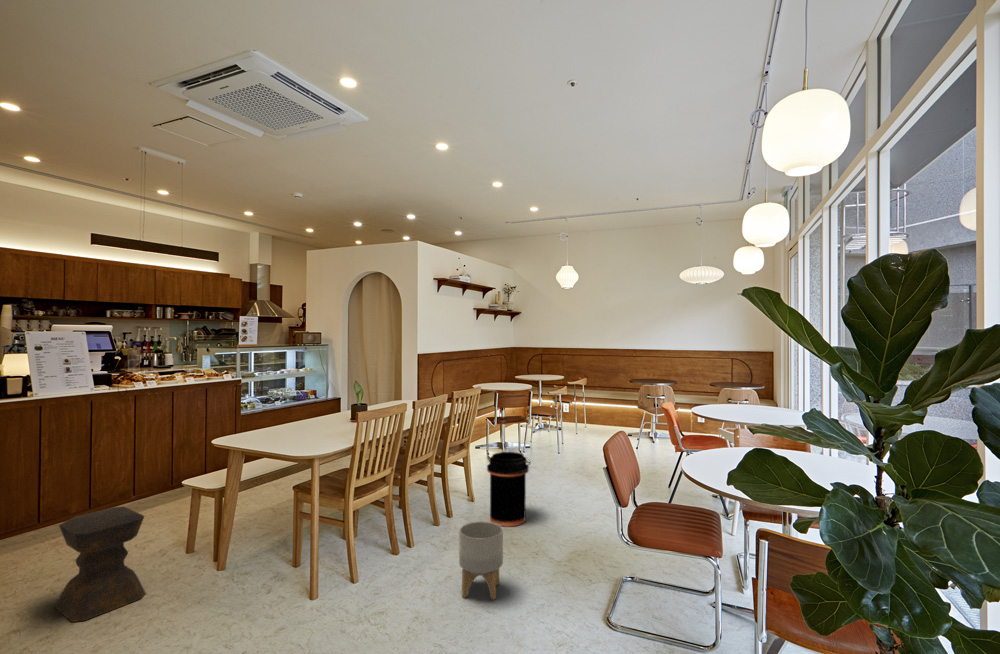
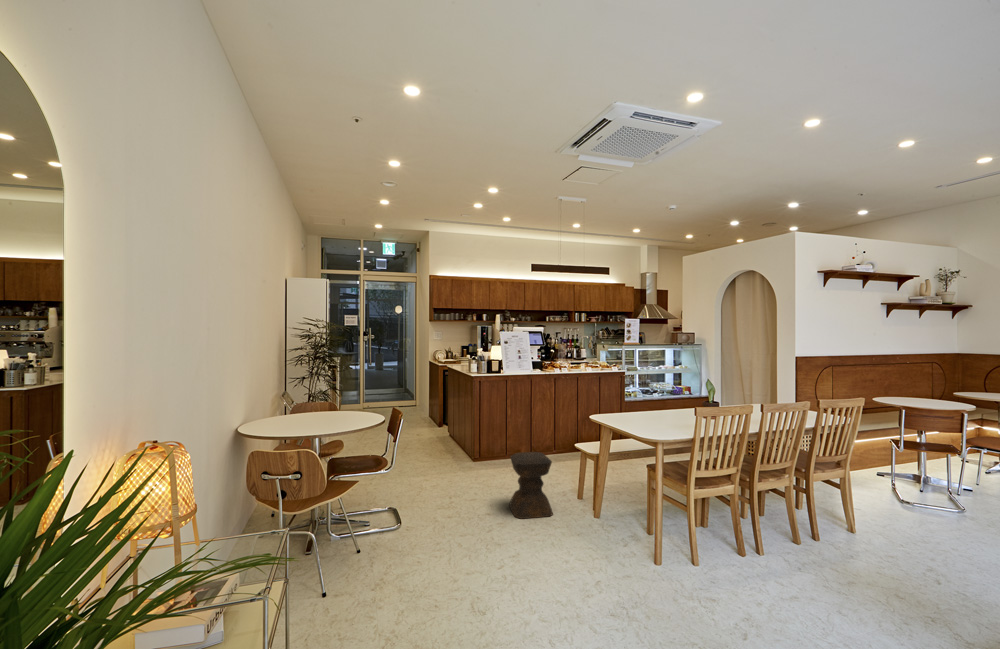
trash can: present [487,452,529,526] -> none [863,476,926,566]
planter: present [459,521,503,600] -> none [800,538,856,627]

